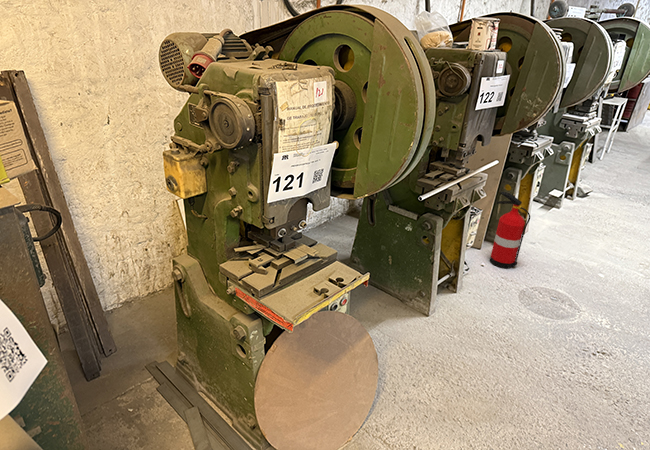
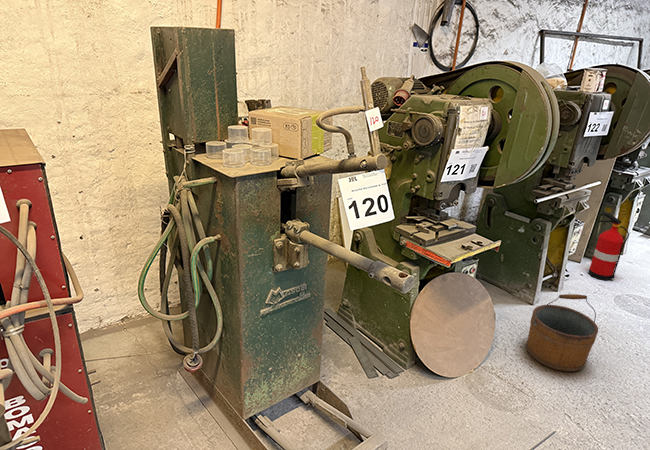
bucket: none [419,320,501,417] -> present [526,294,598,371]

